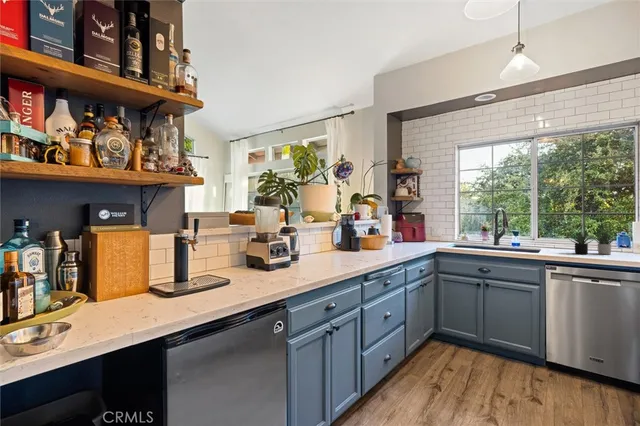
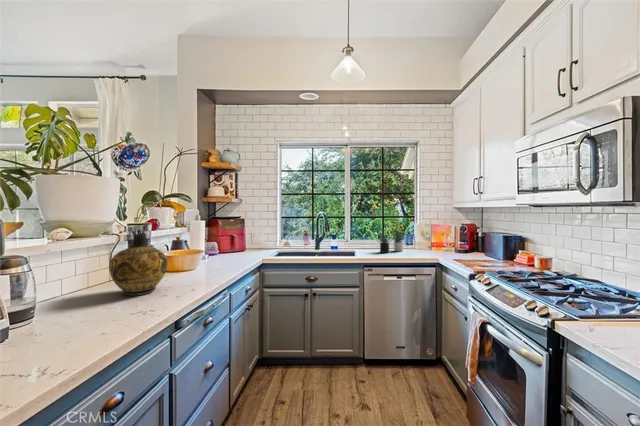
ceramic jug: none [332,218,363,258] -> present [109,231,168,295]

